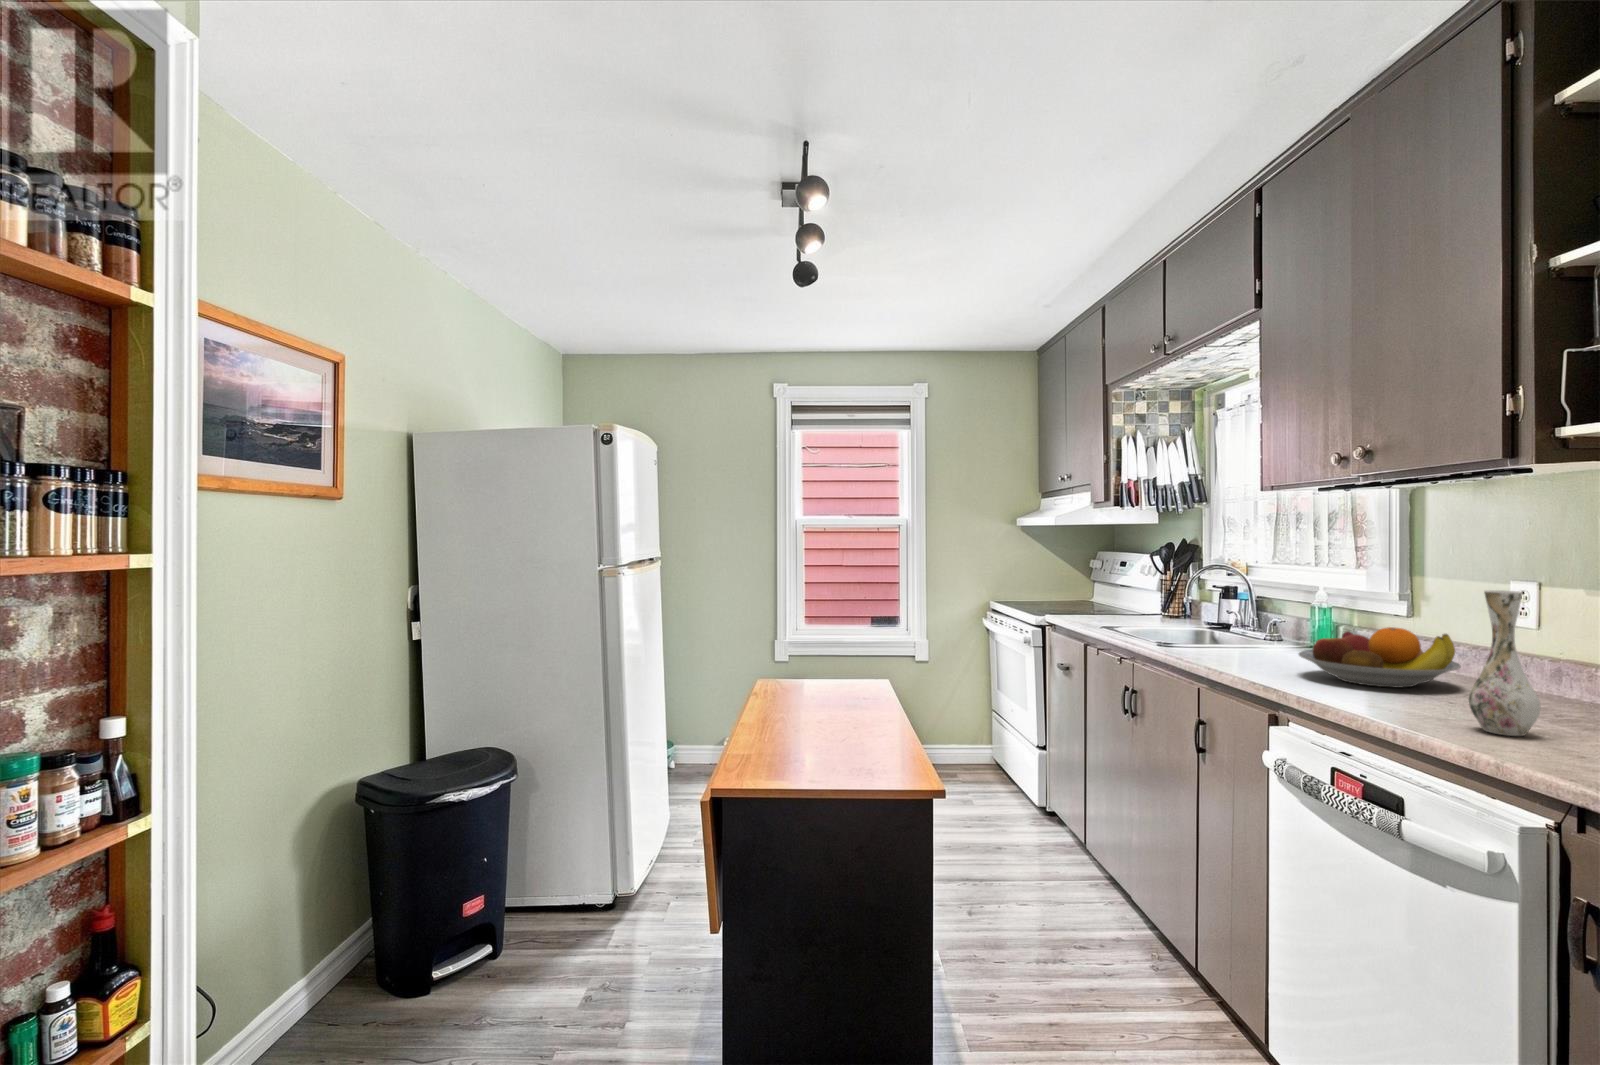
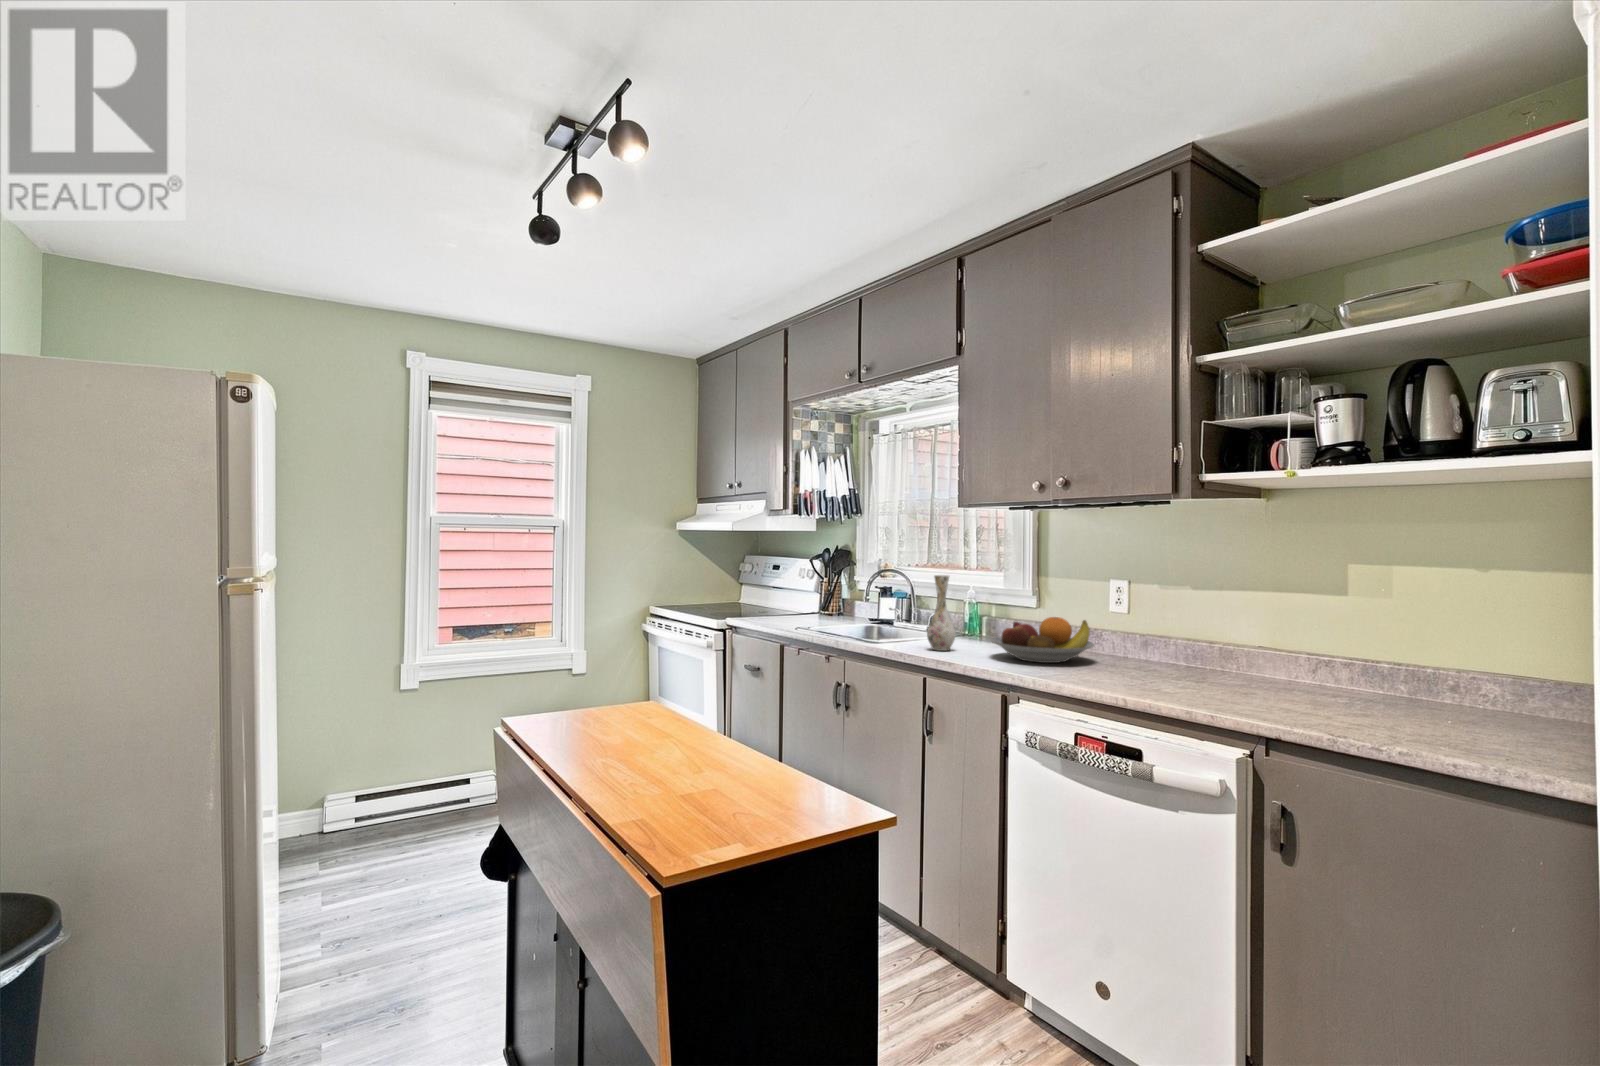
vase: present [1469,590,1540,736] -> present [927,575,955,651]

